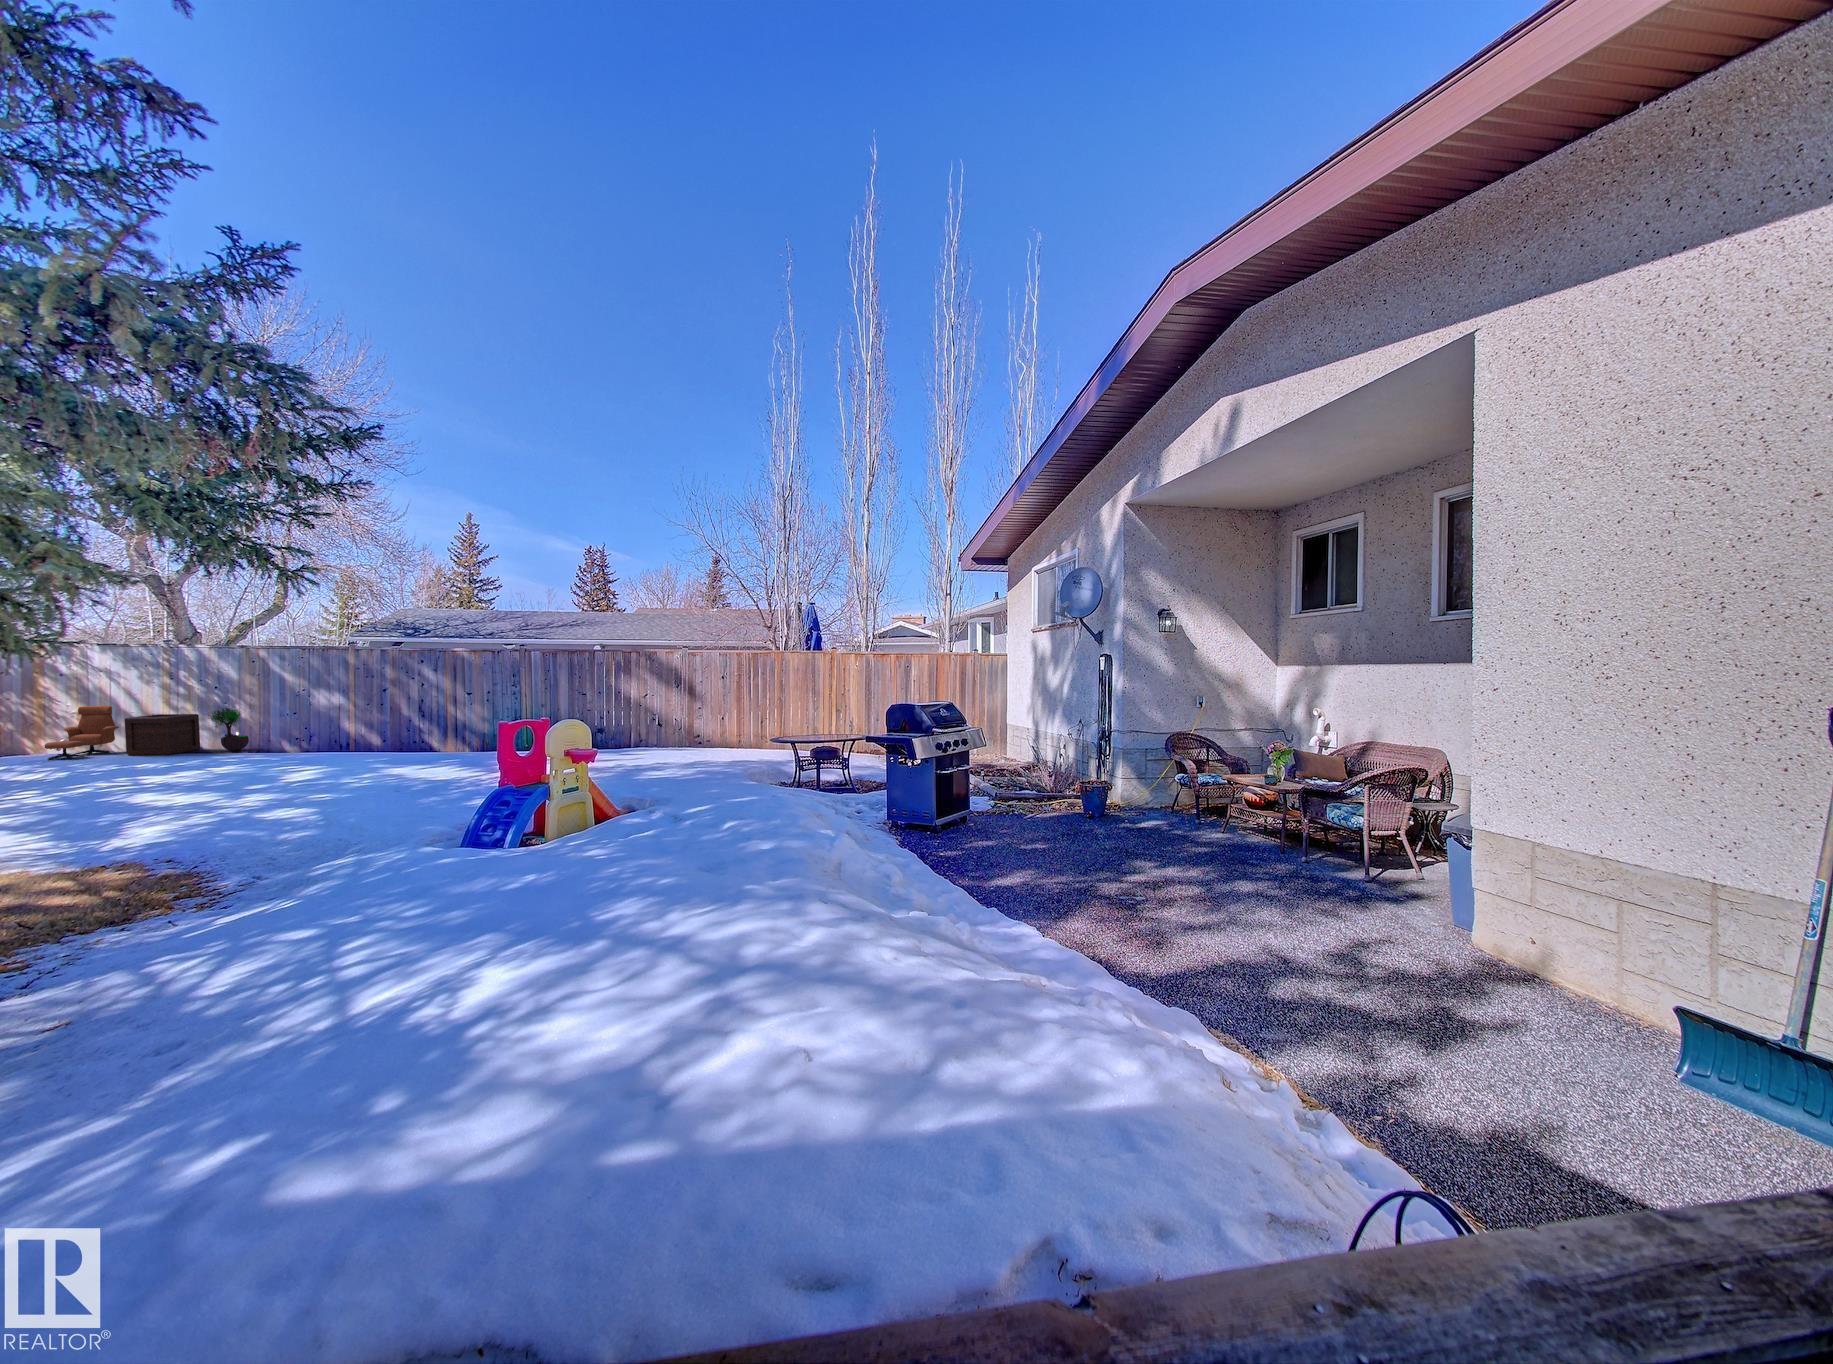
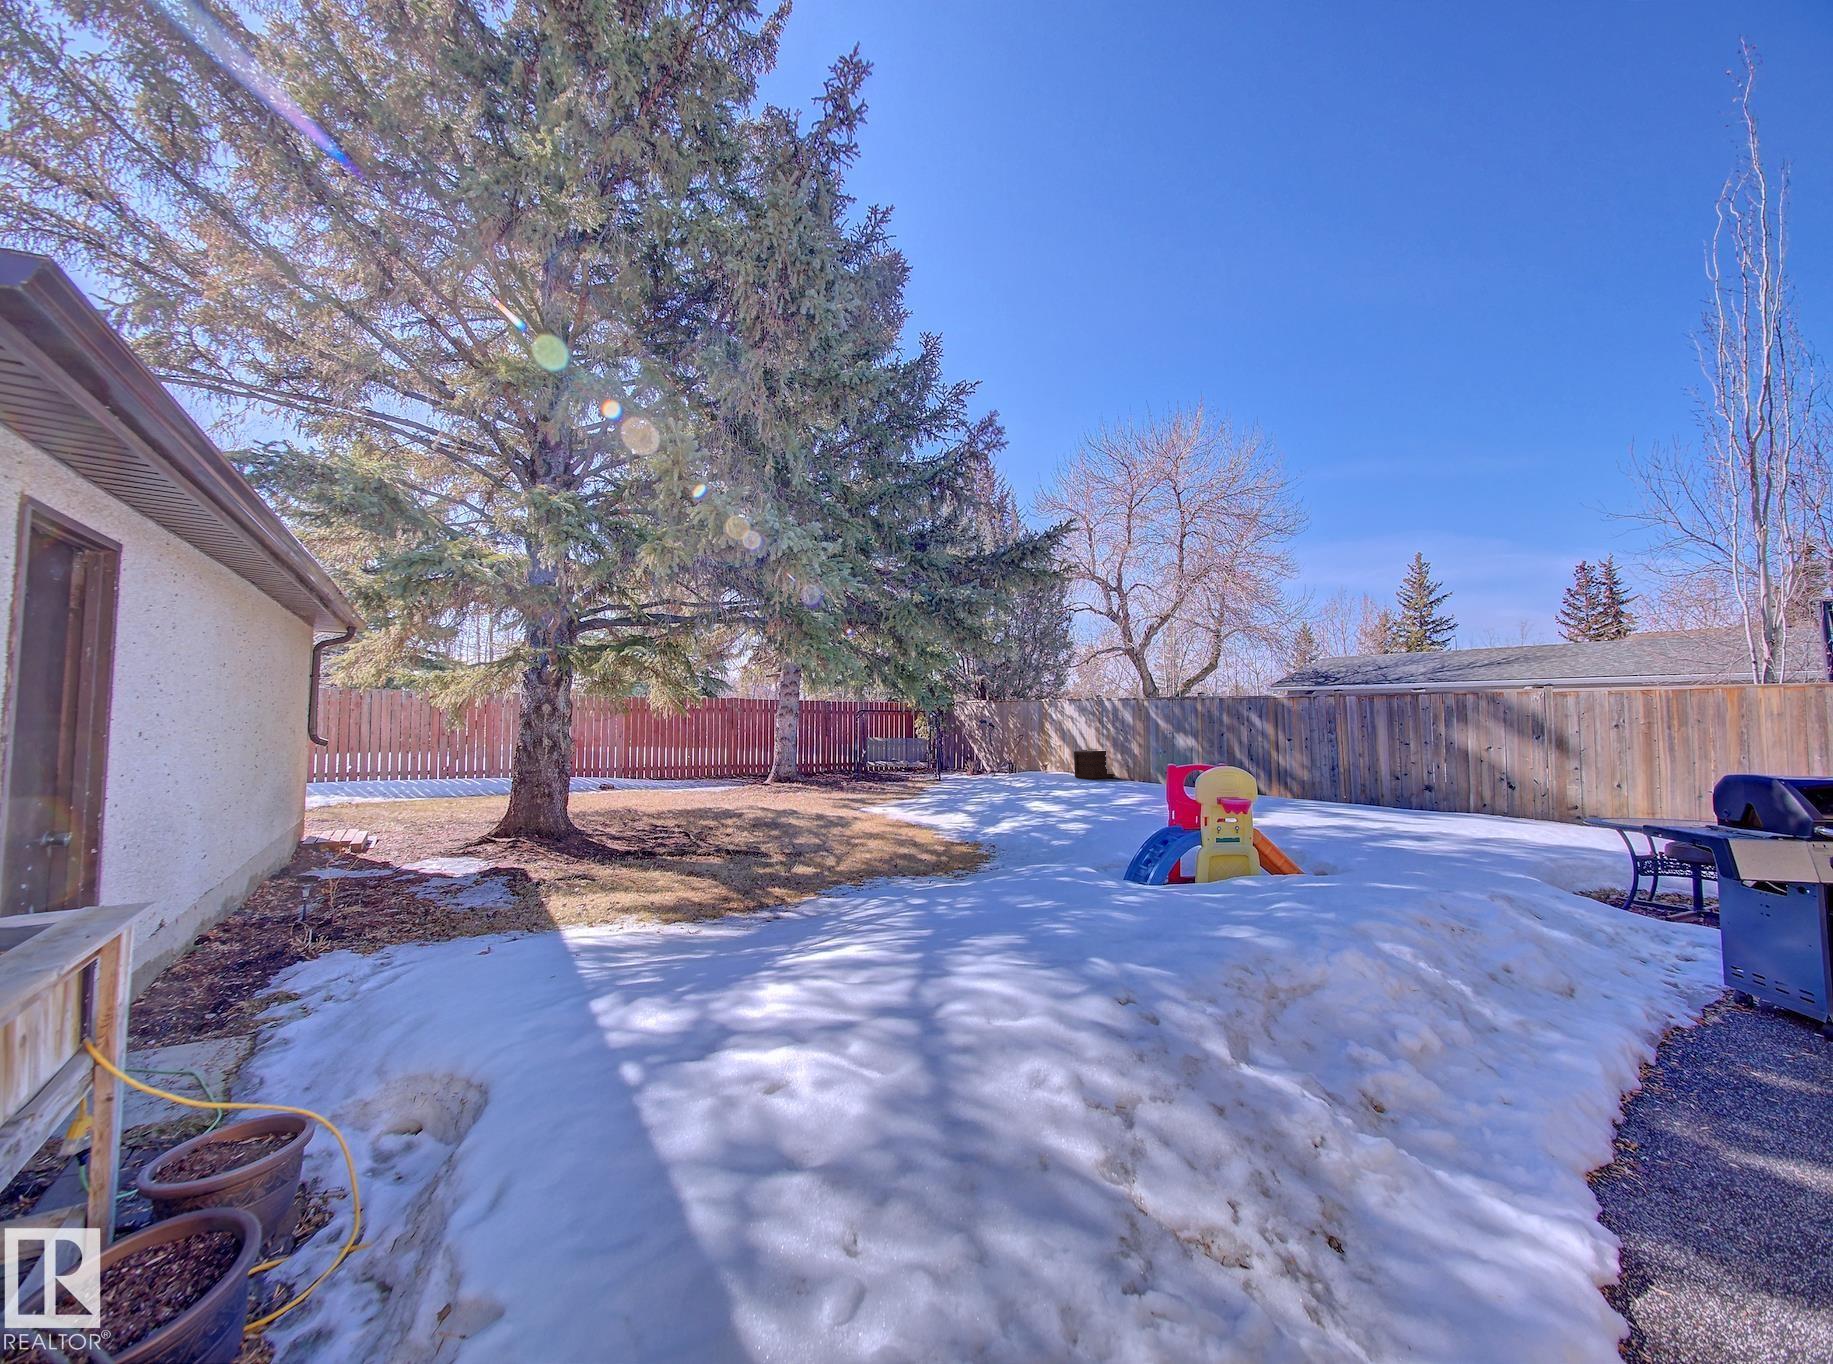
lounge chair: present [45,706,119,760] -> none [1040,742,1076,777]
potted tree: present [209,706,249,751] -> none [1112,743,1138,780]

